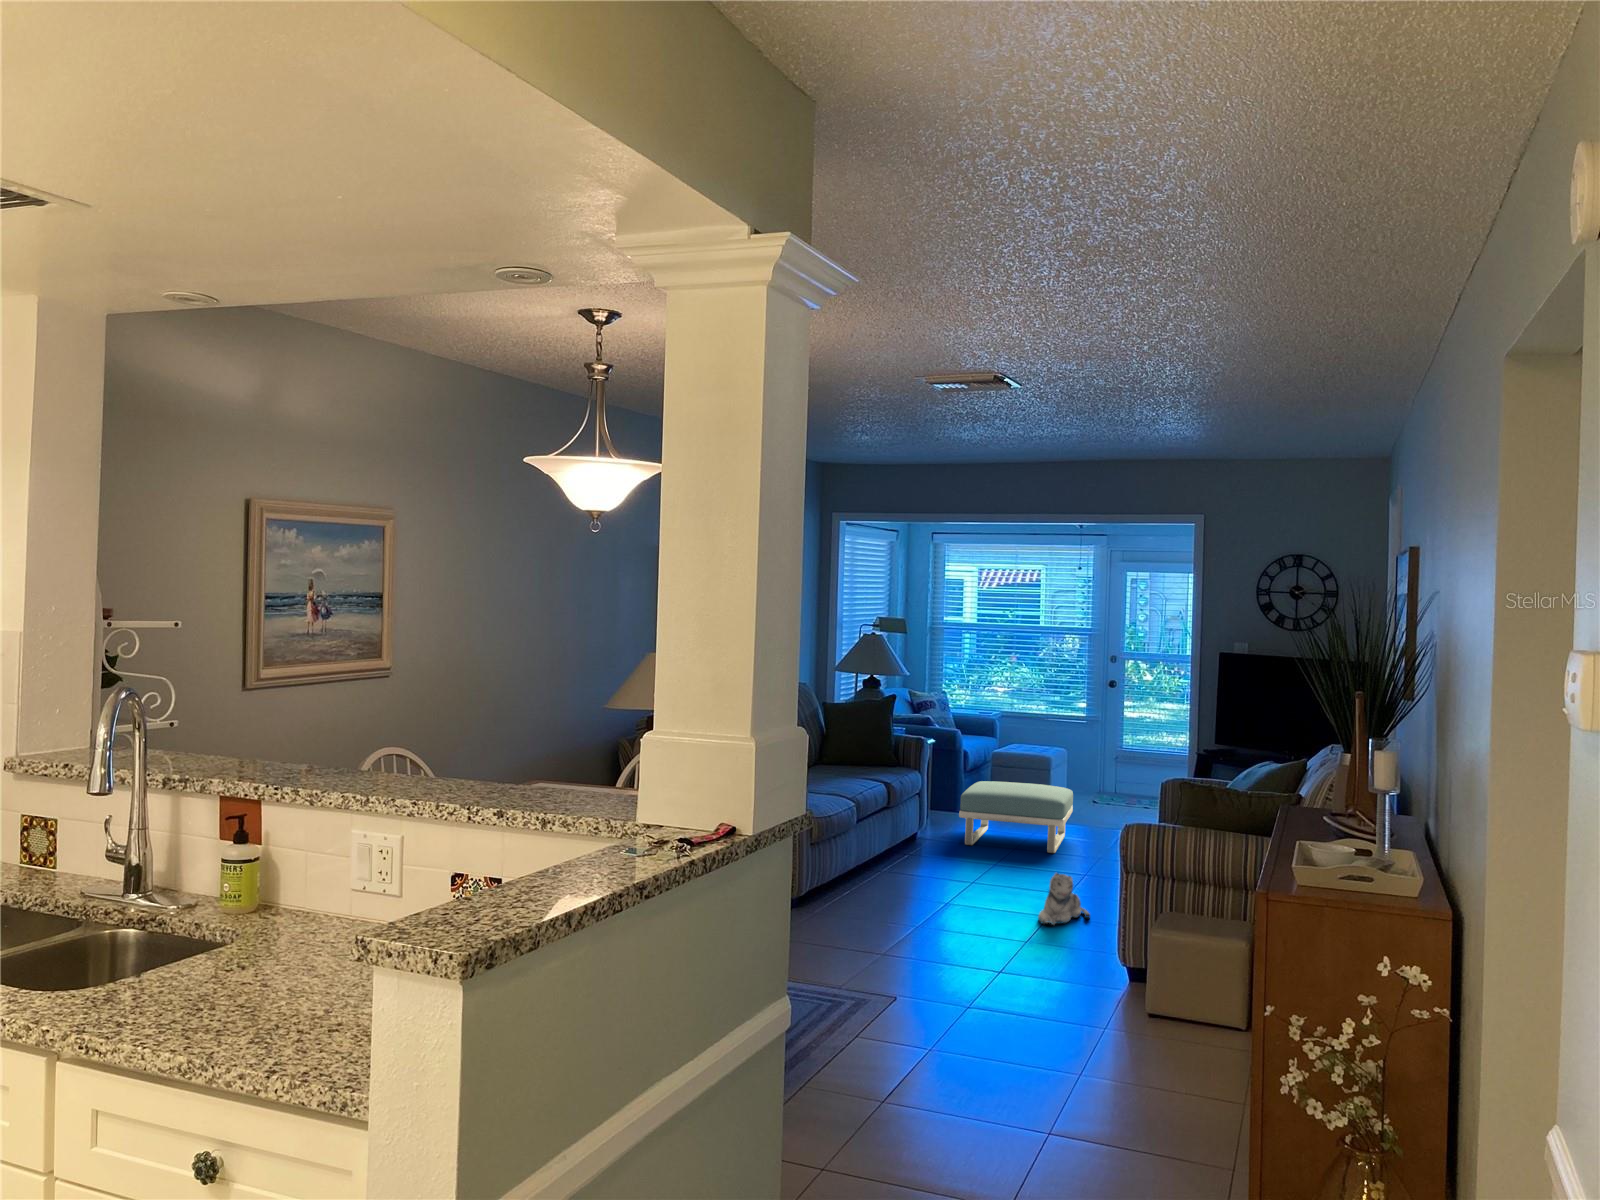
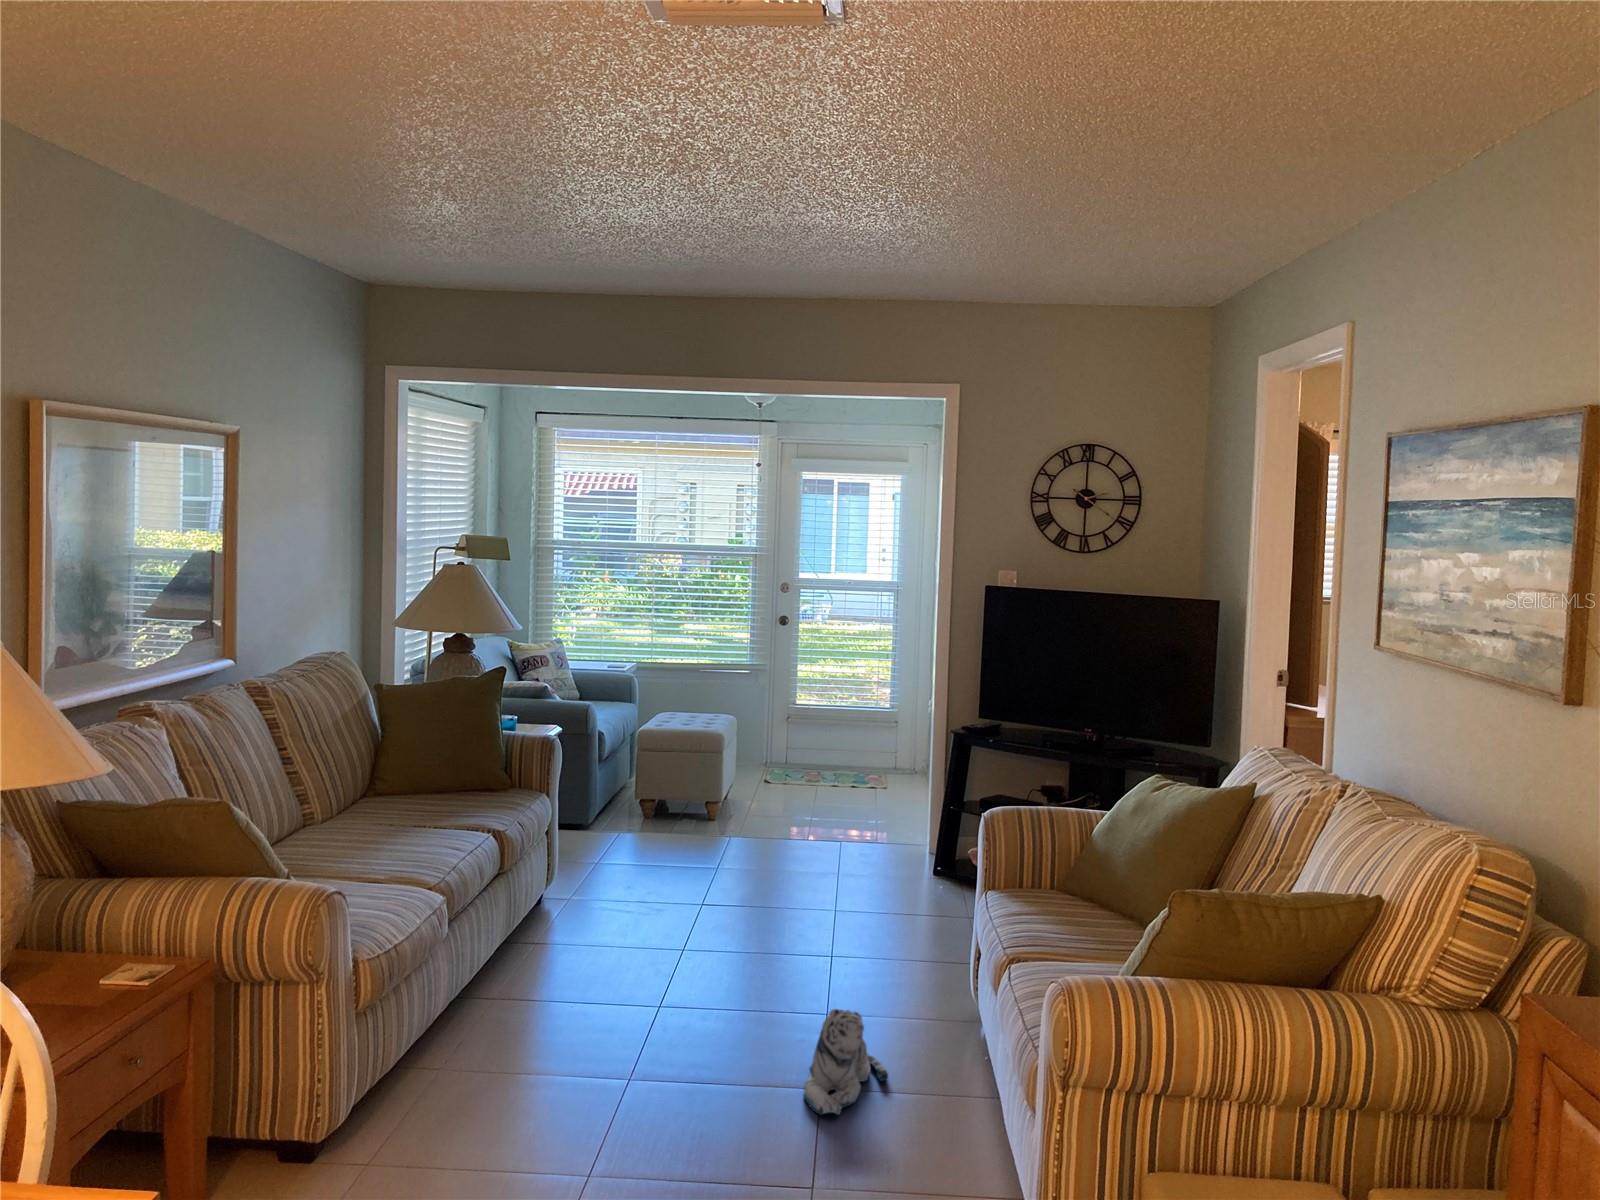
footstool: present [959,781,1073,853] -> none [612,789,777,905]

